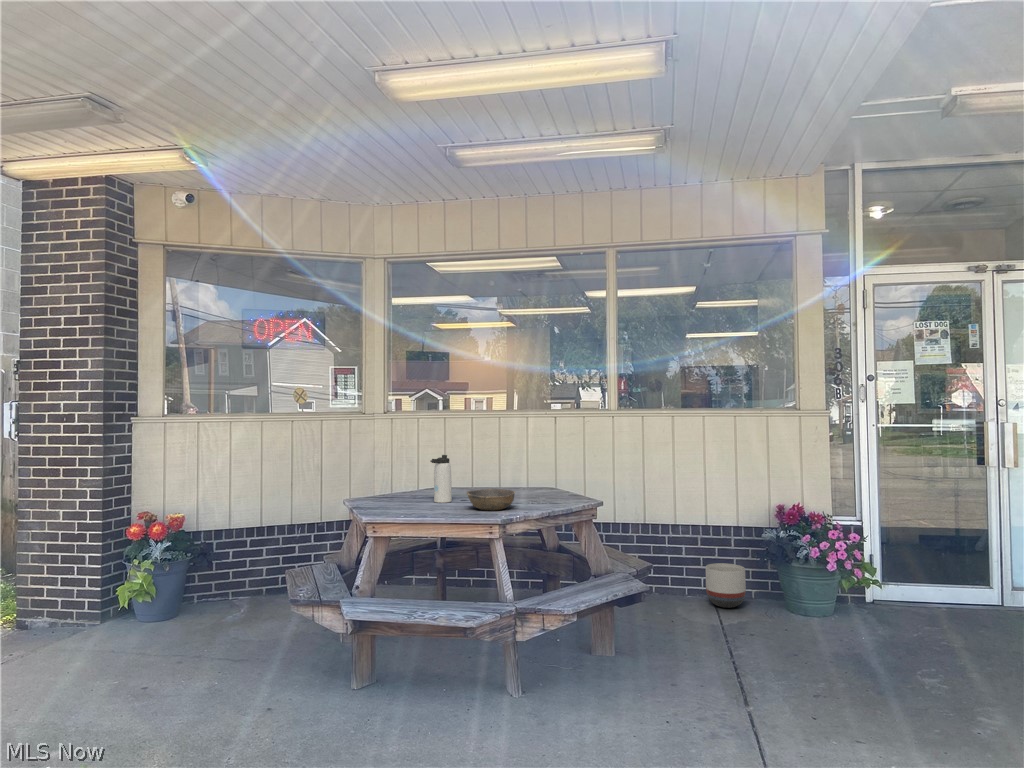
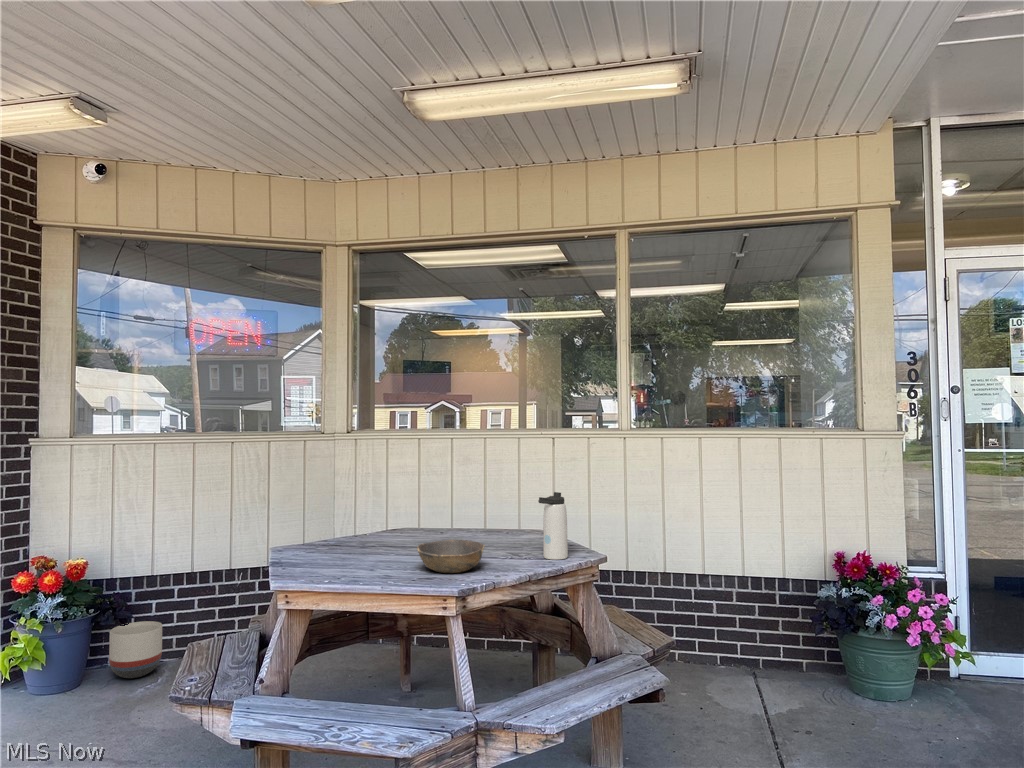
thermos bottle: present [430,455,452,503] -> present [538,492,568,560]
planter: present [706,563,746,608] -> present [109,621,162,678]

